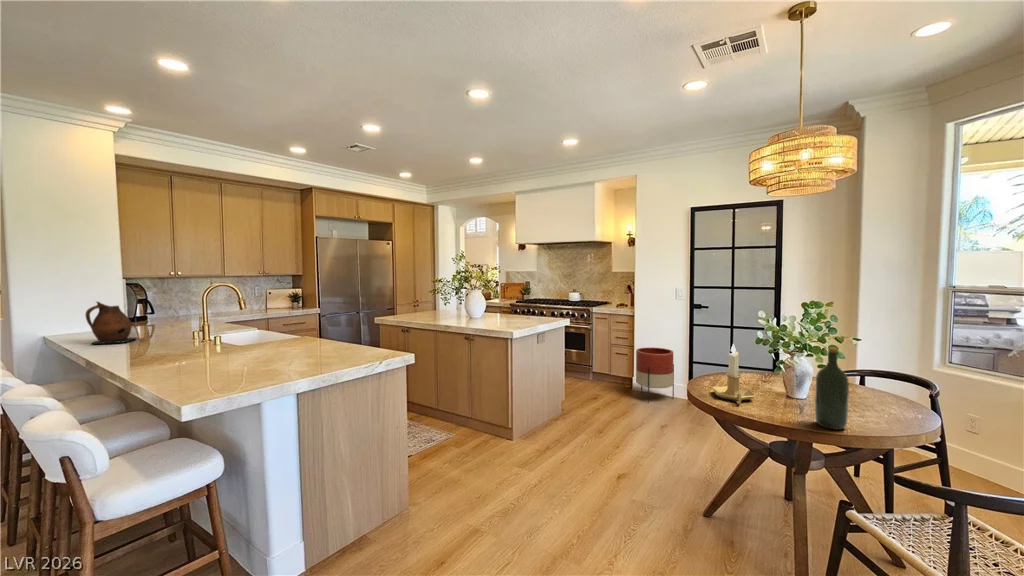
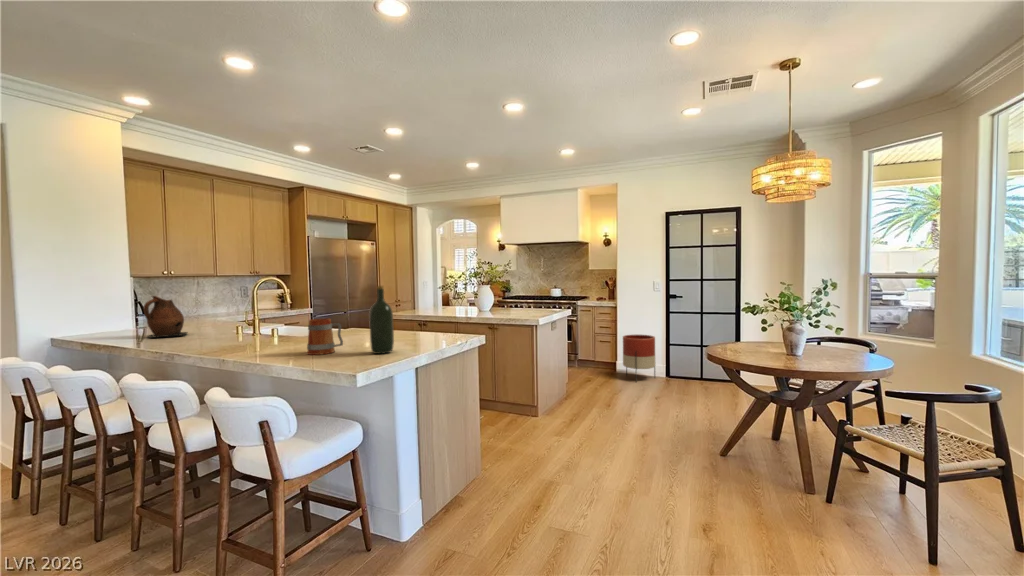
mug: none [162,339,206,382] -> present [307,318,343,355]
candlestick: present [712,344,755,404] -> none [726,313,761,358]
wine bottle: present [815,347,849,429] -> present [369,286,394,354]

